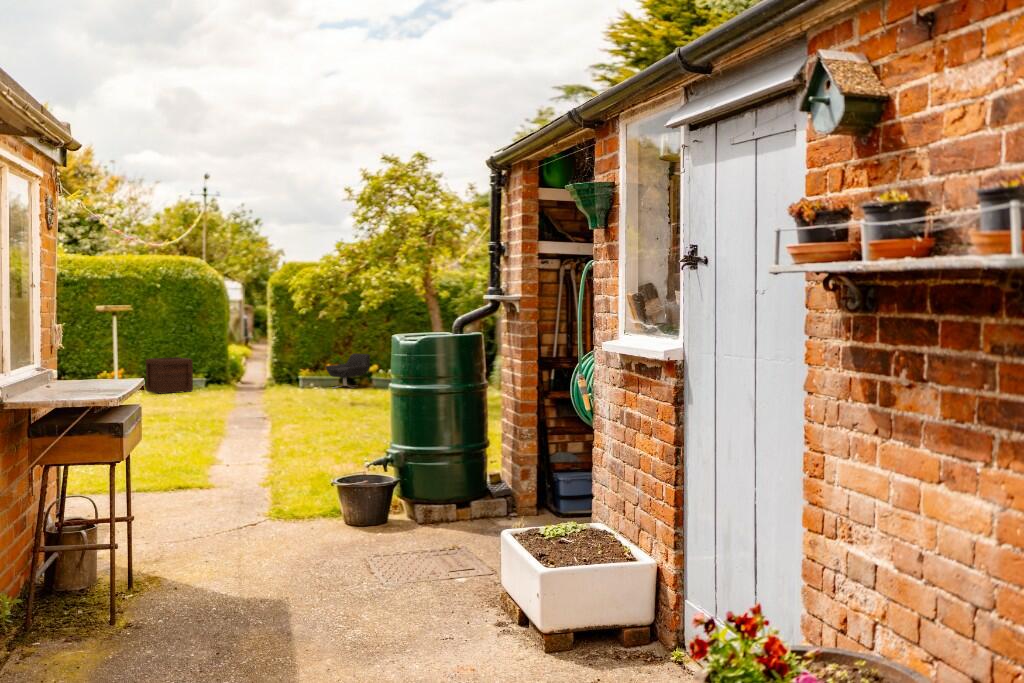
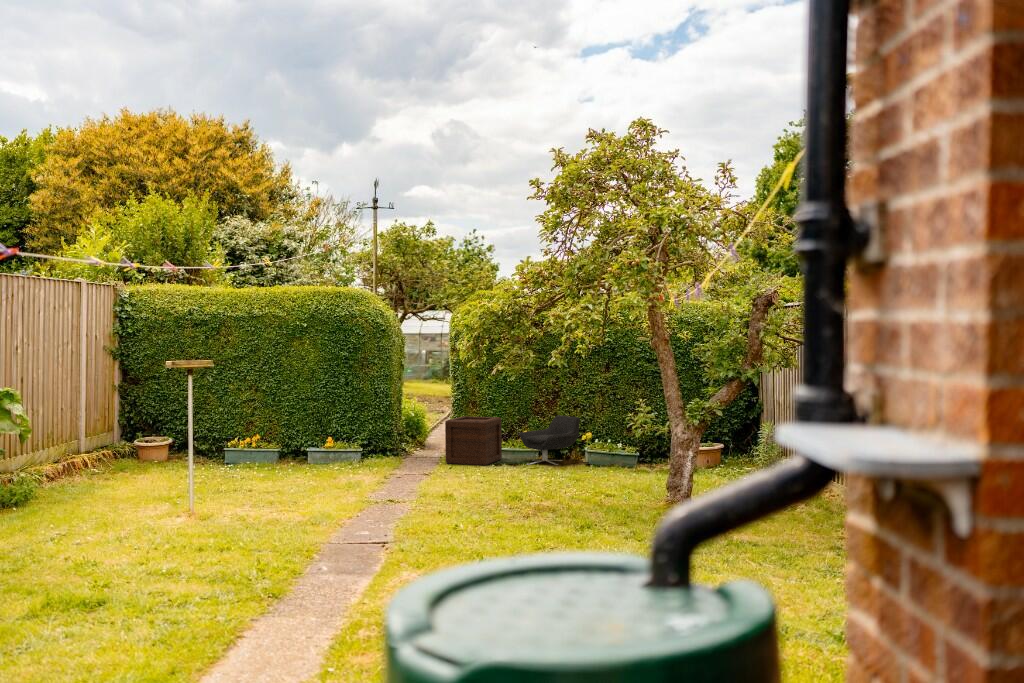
wooden crate: present [146,357,193,394] -> present [445,416,502,465]

